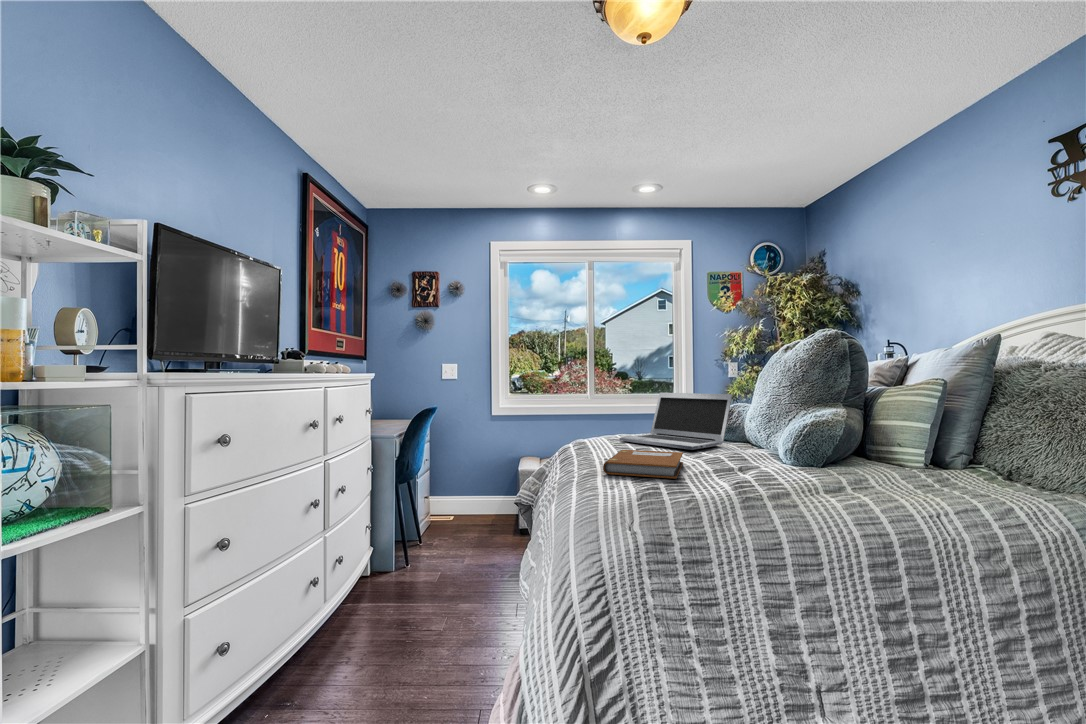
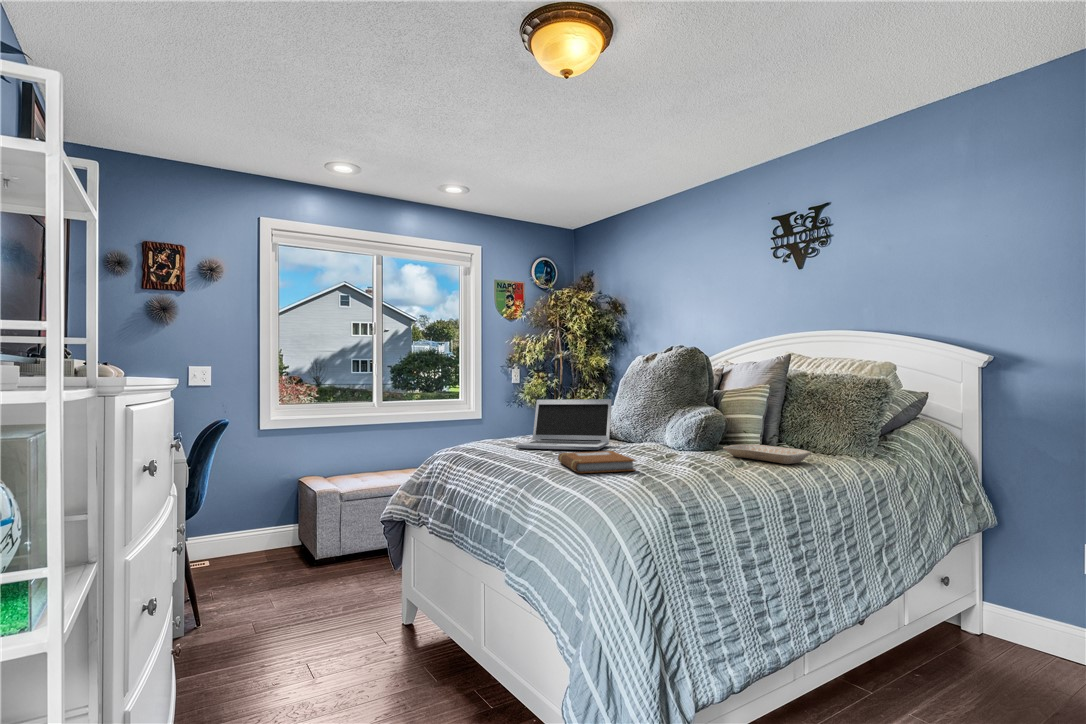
tray: none [842,459,966,495] -> present [723,444,811,464]

